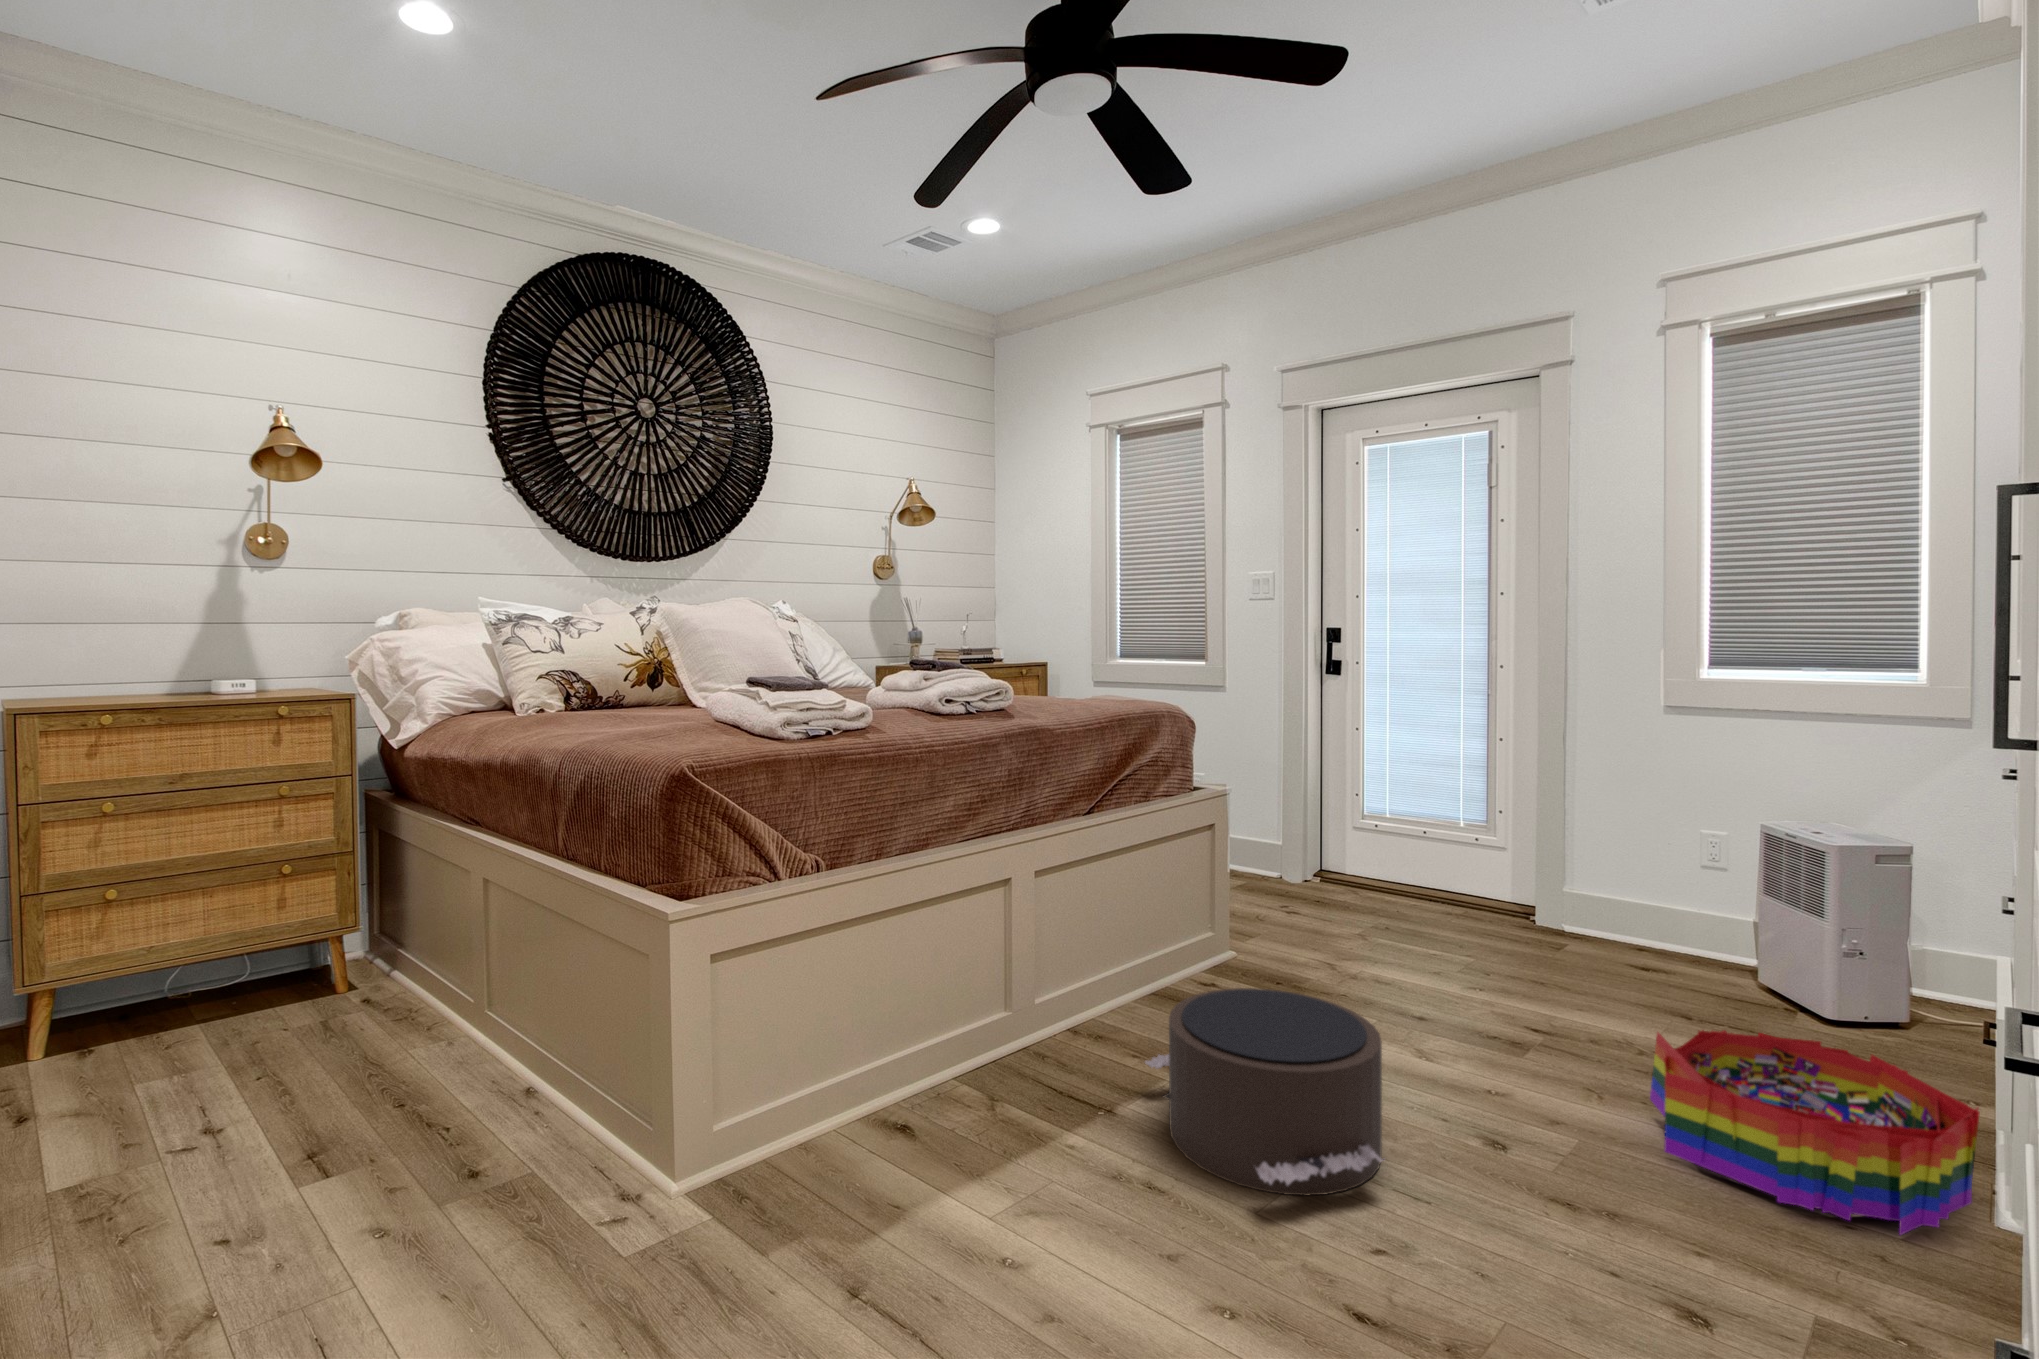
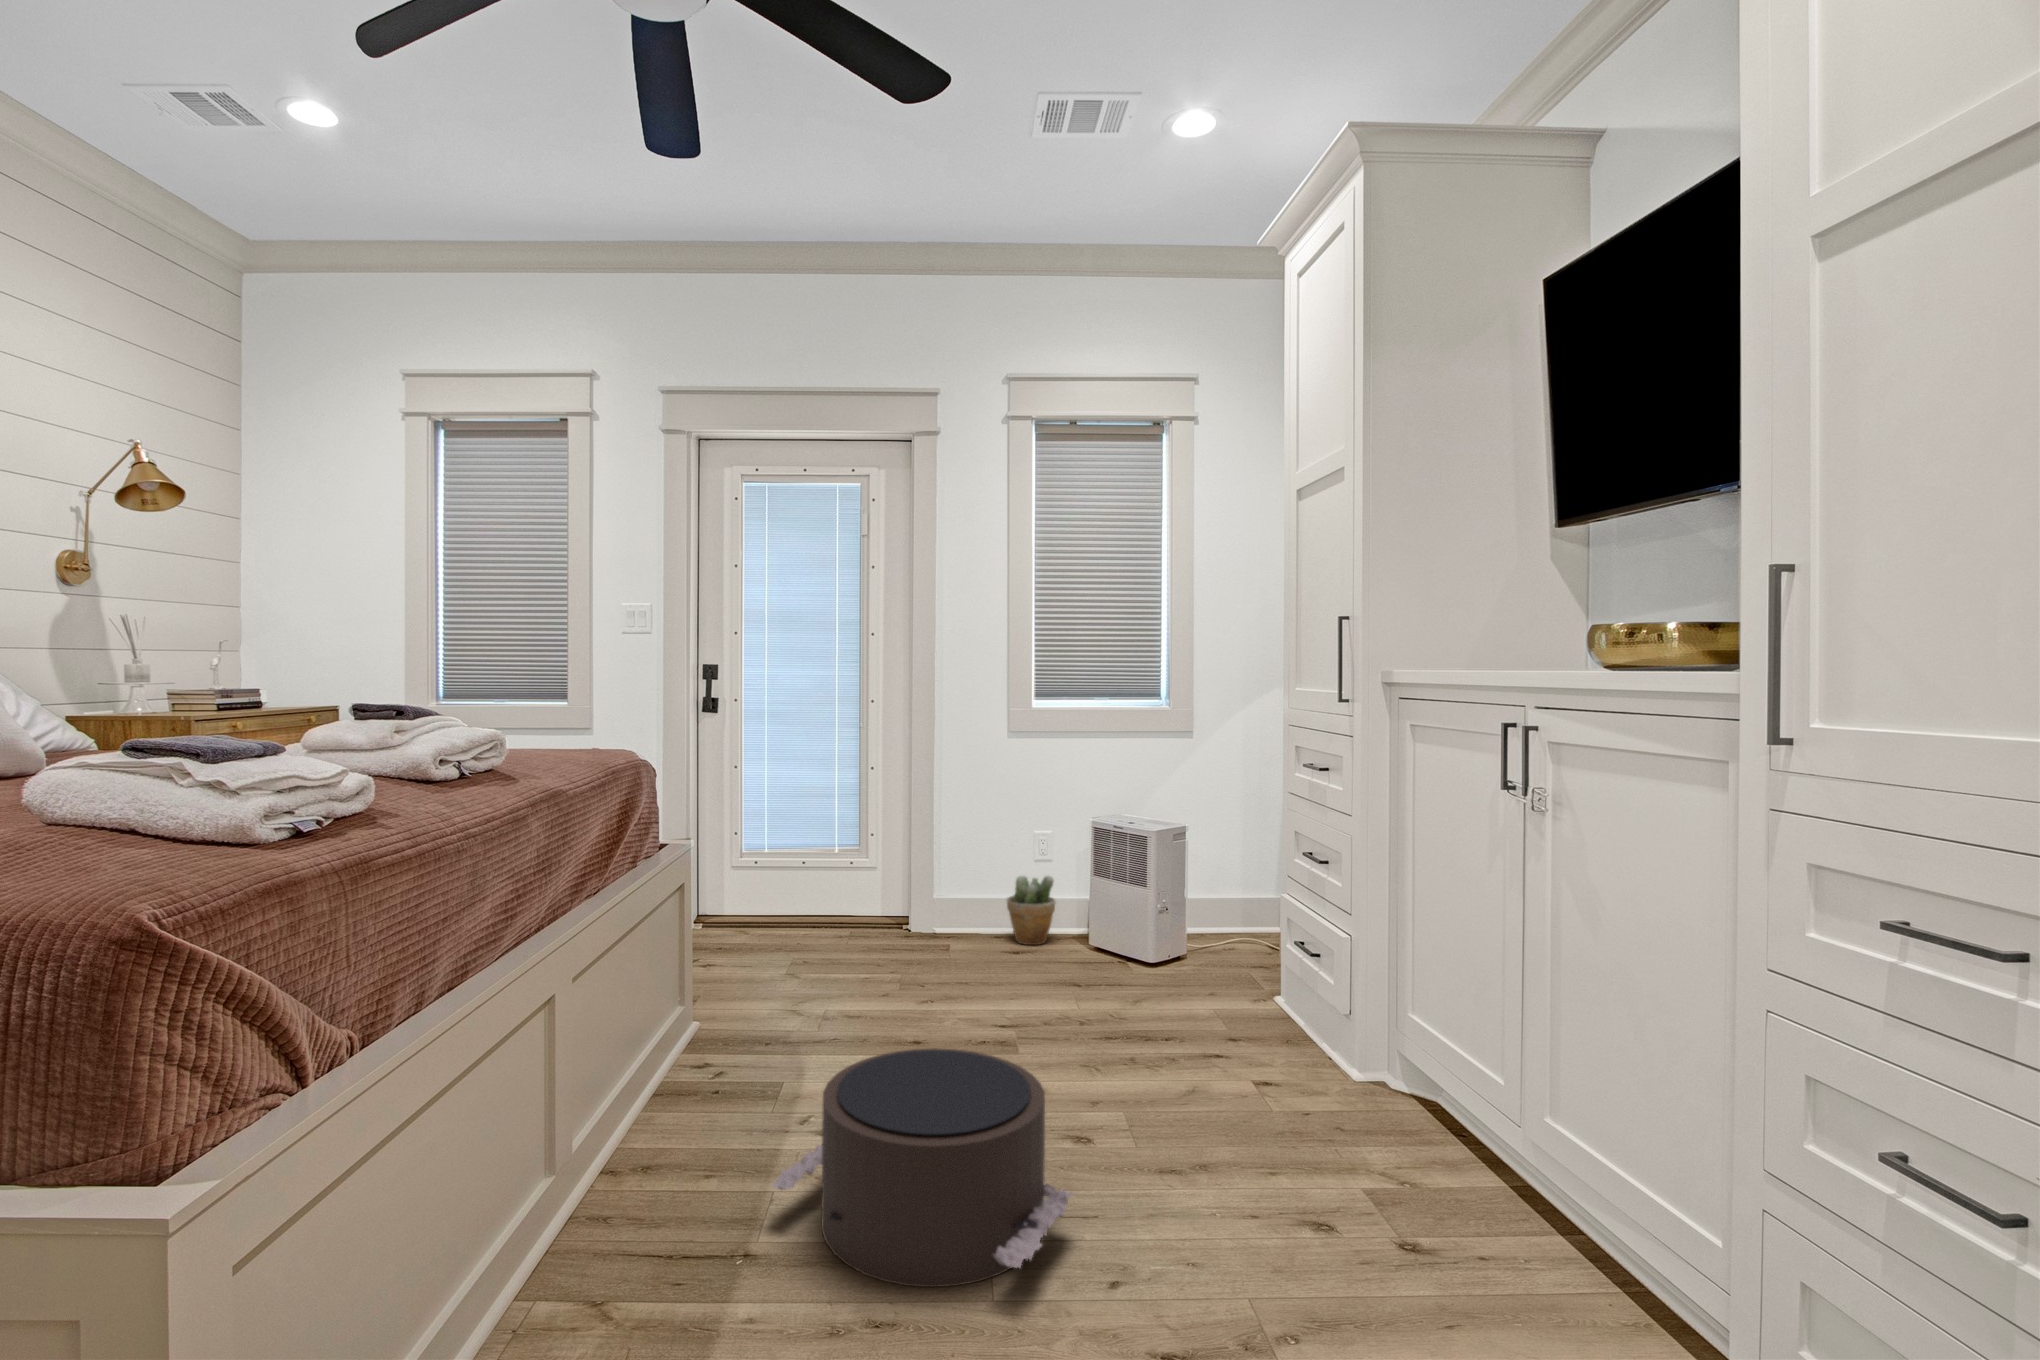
potted plant: none [1645,881,1719,967] -> present [1007,876,1055,945]
storage bin: present [1650,1030,1980,1235] -> none [1140,978,1338,1111]

